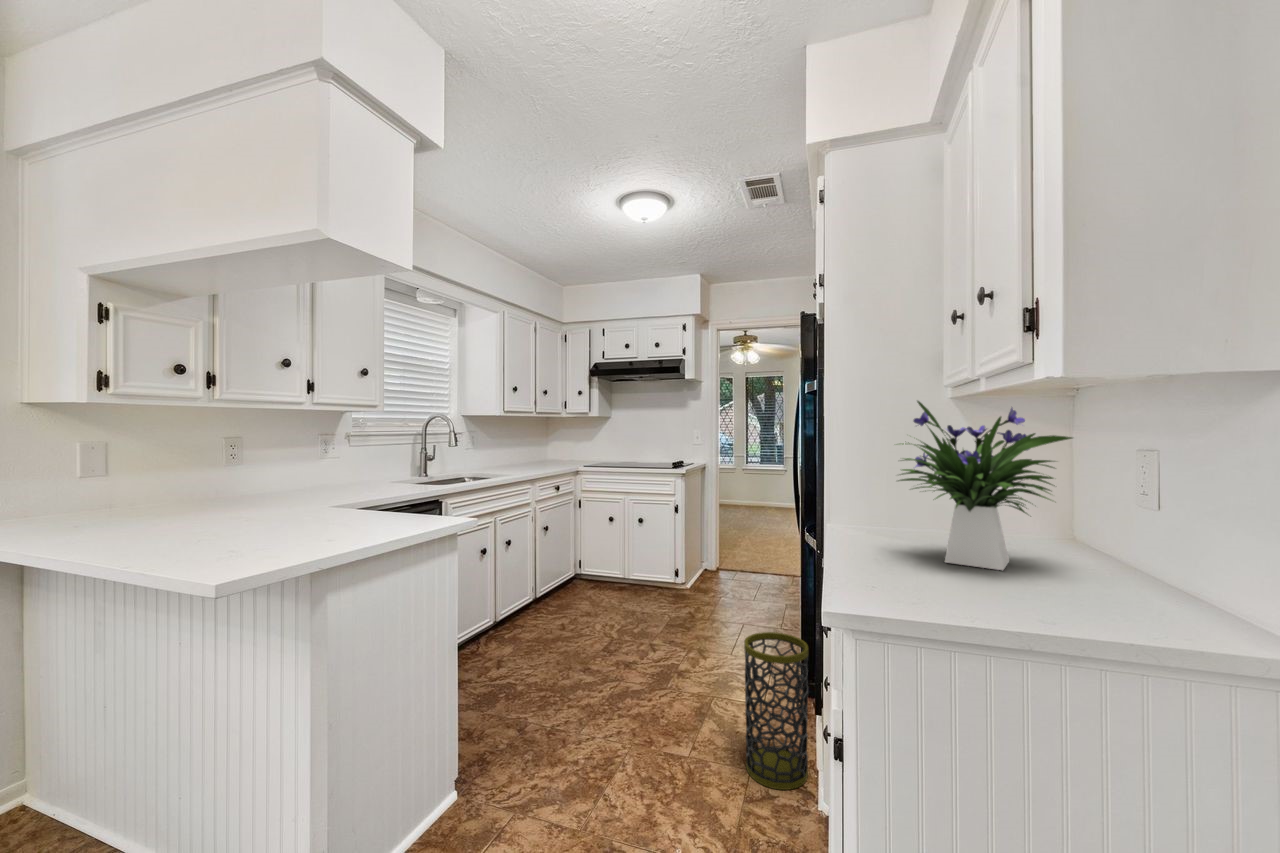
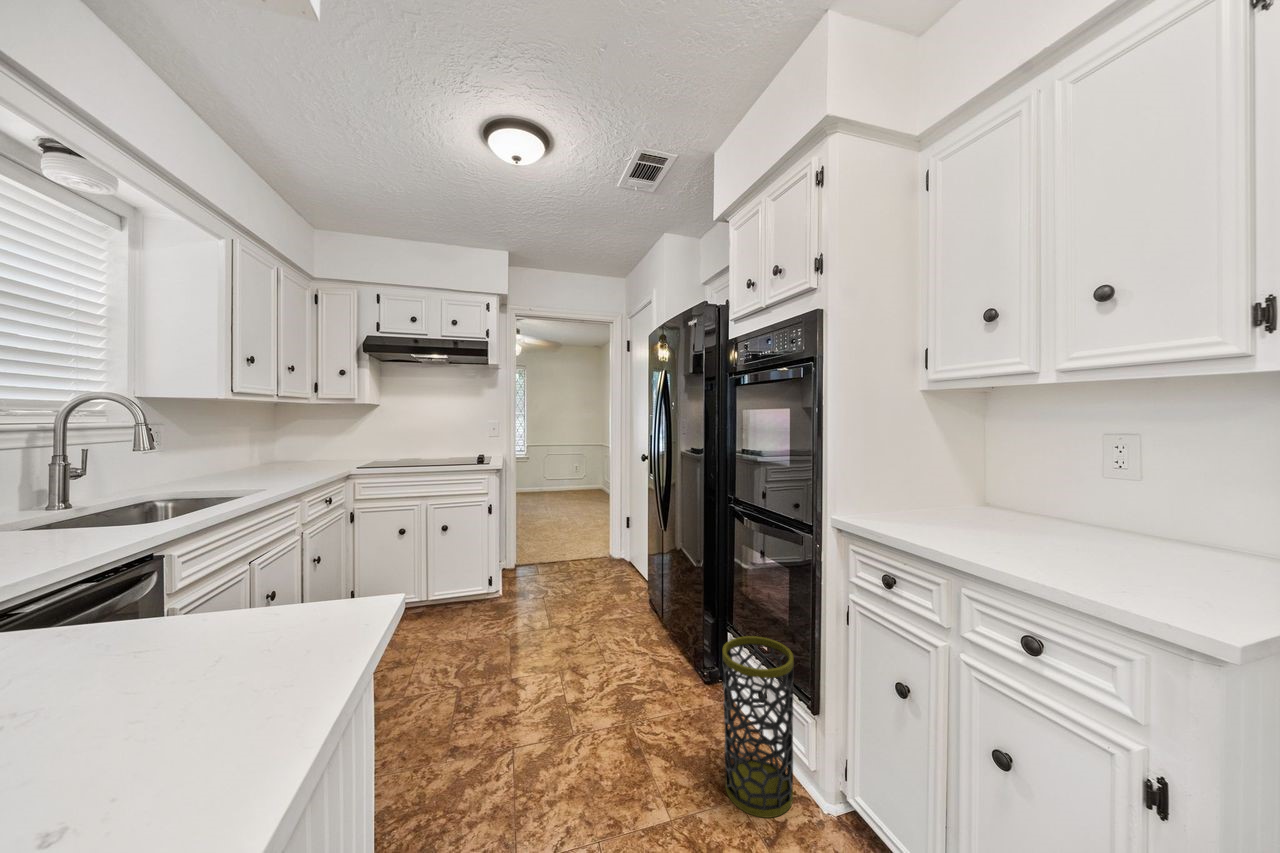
flower arrangement: present [898,401,1072,570] -> none [938,382,1141,543]

